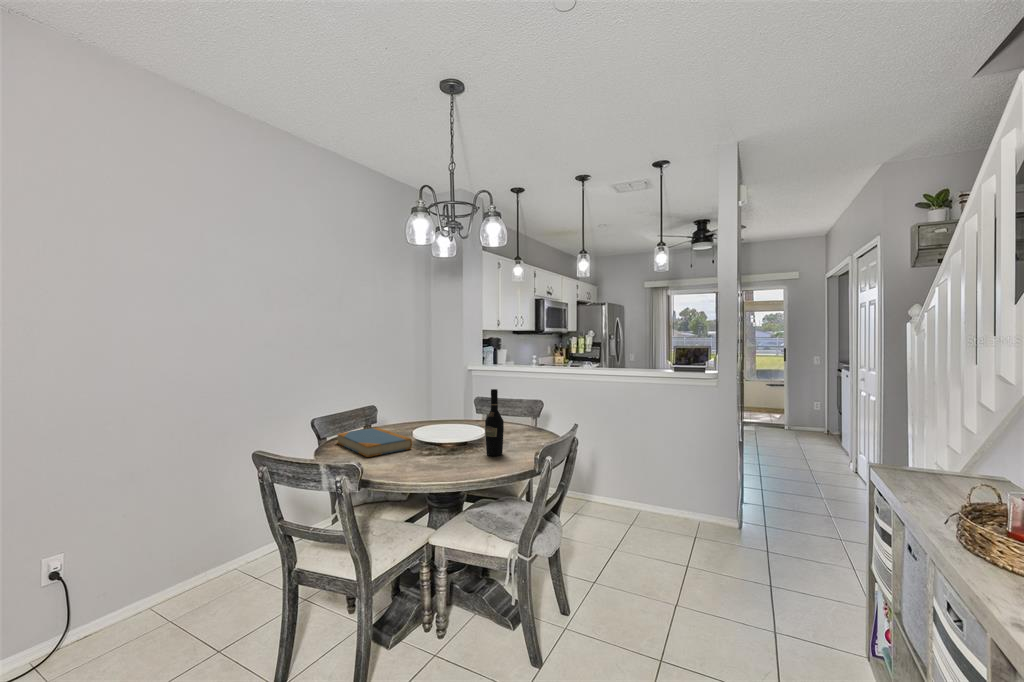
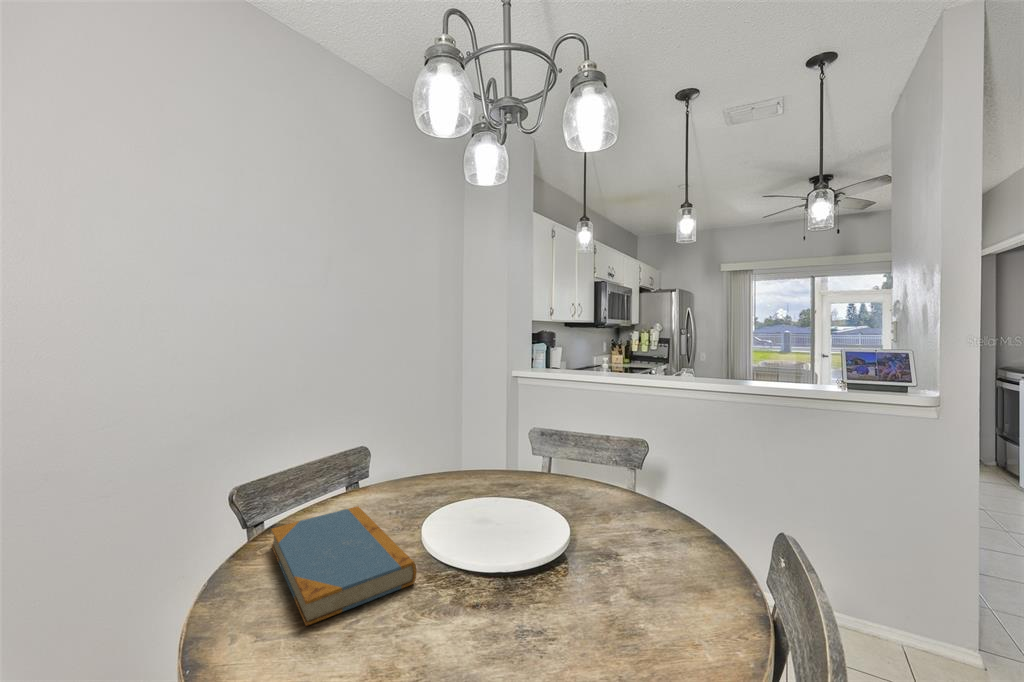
wine bottle: present [485,389,504,456] -> none [587,470,632,639]

